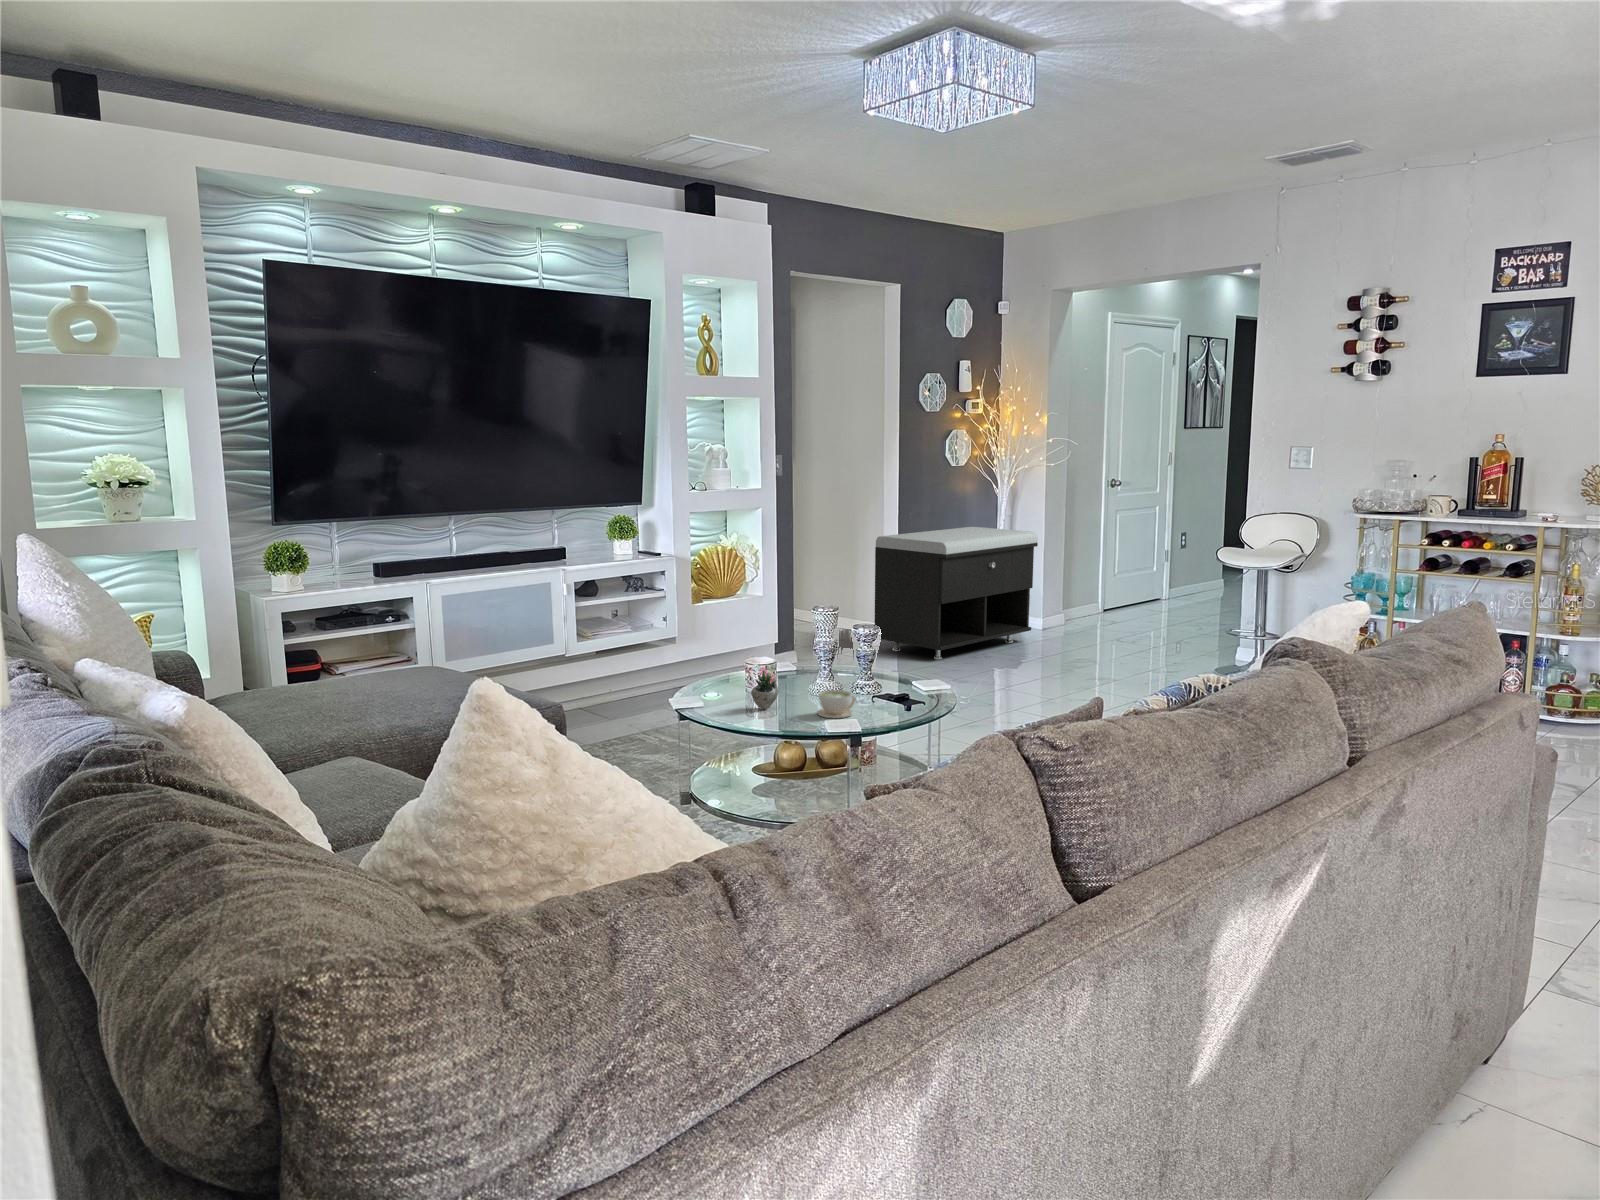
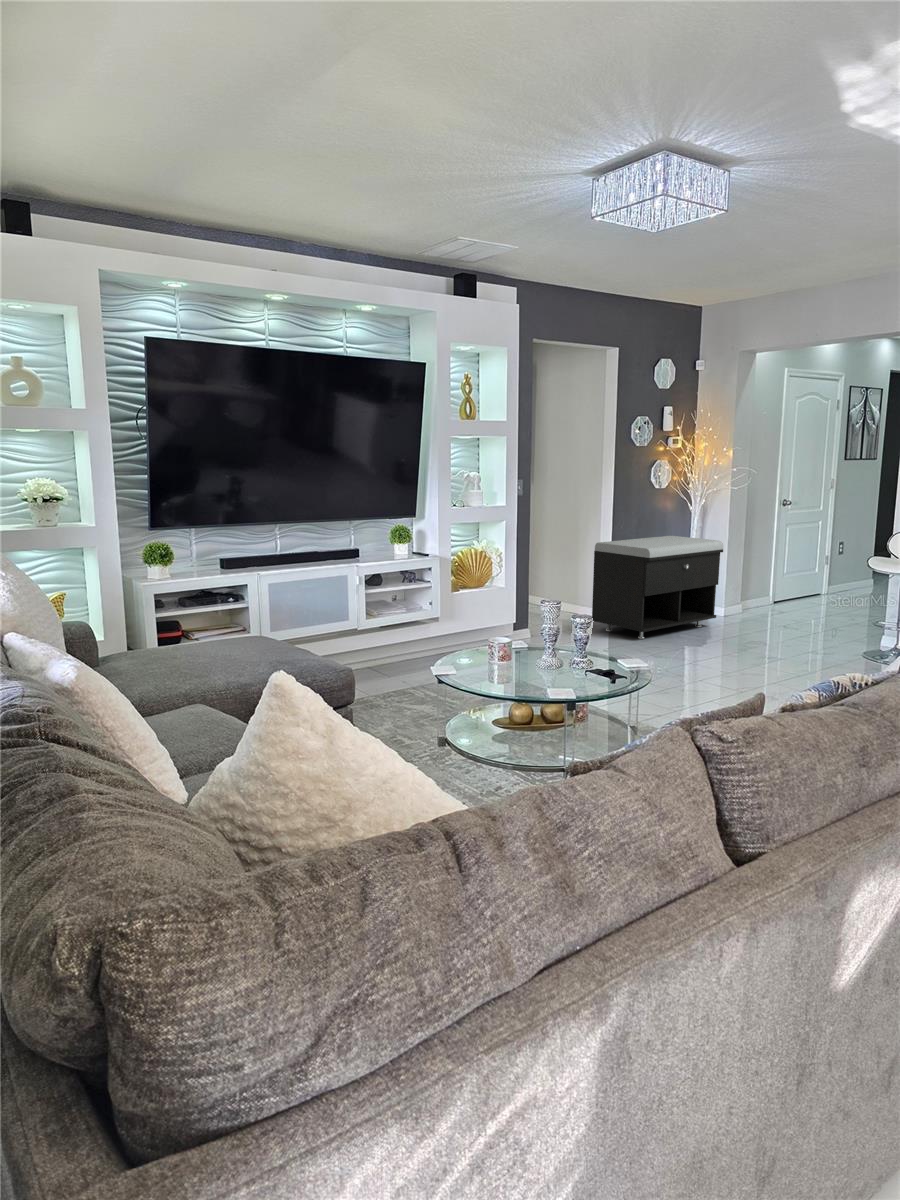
succulent plant: present [751,668,804,709] -> none [493,649,533,680]
coffee cup: present [818,690,856,718] -> none [543,667,573,689]

